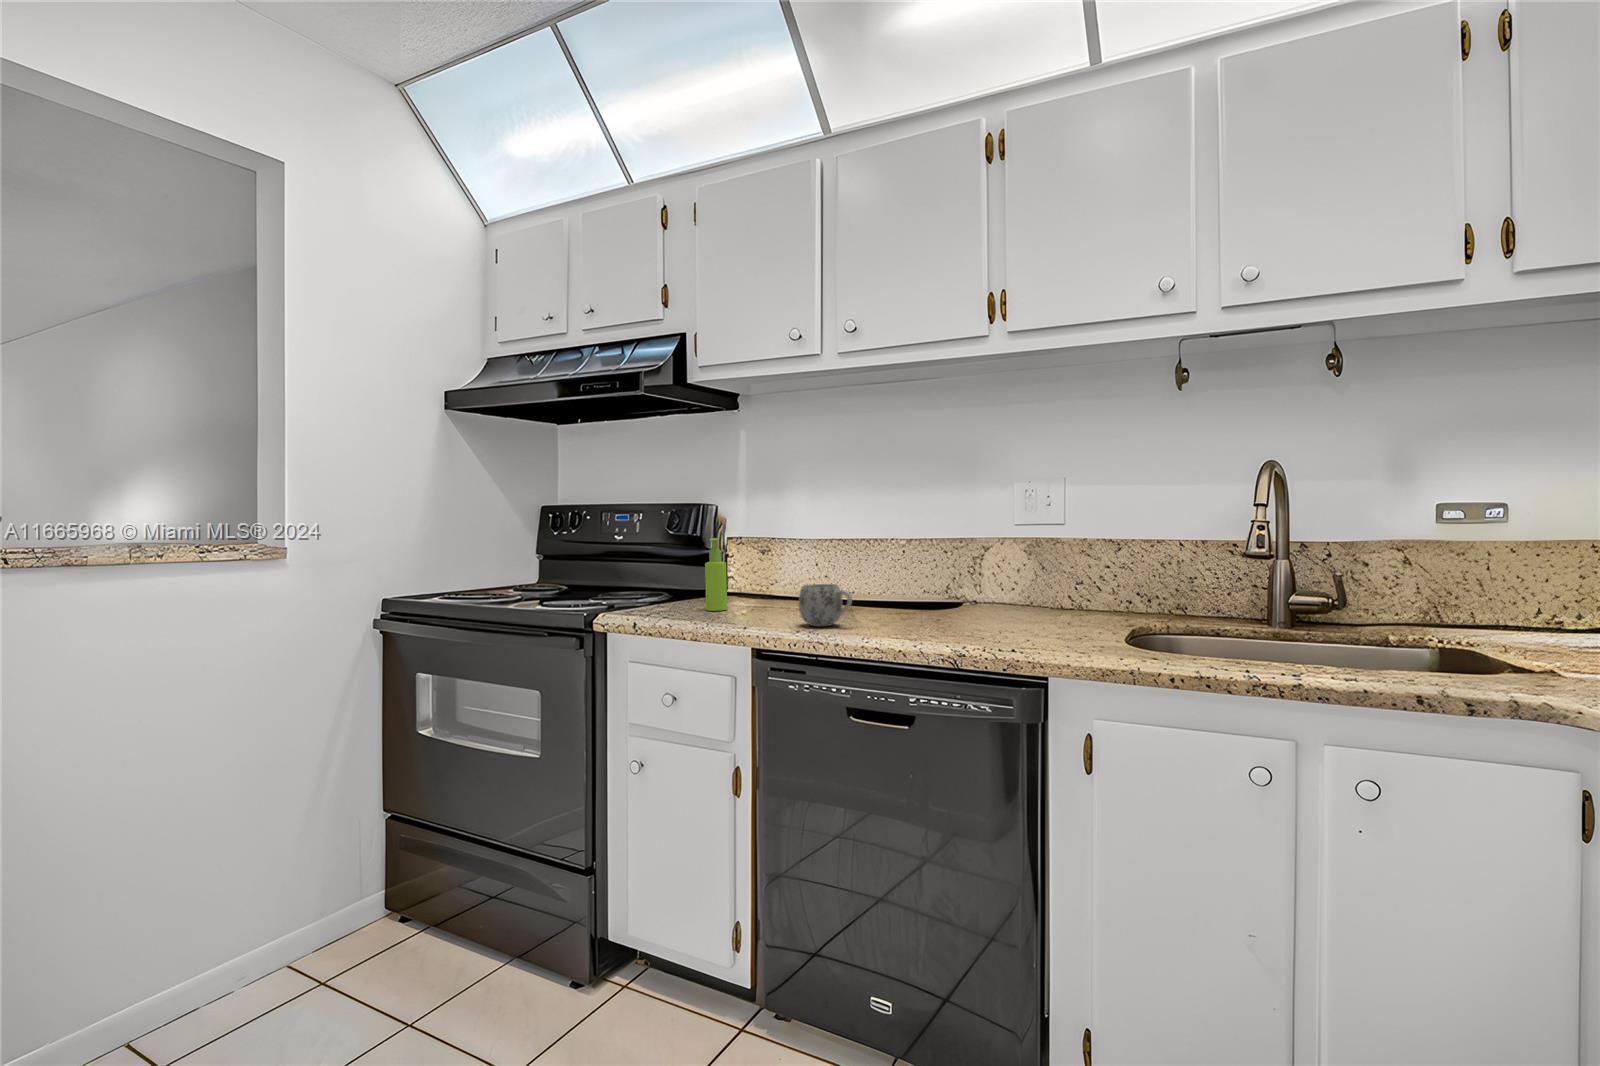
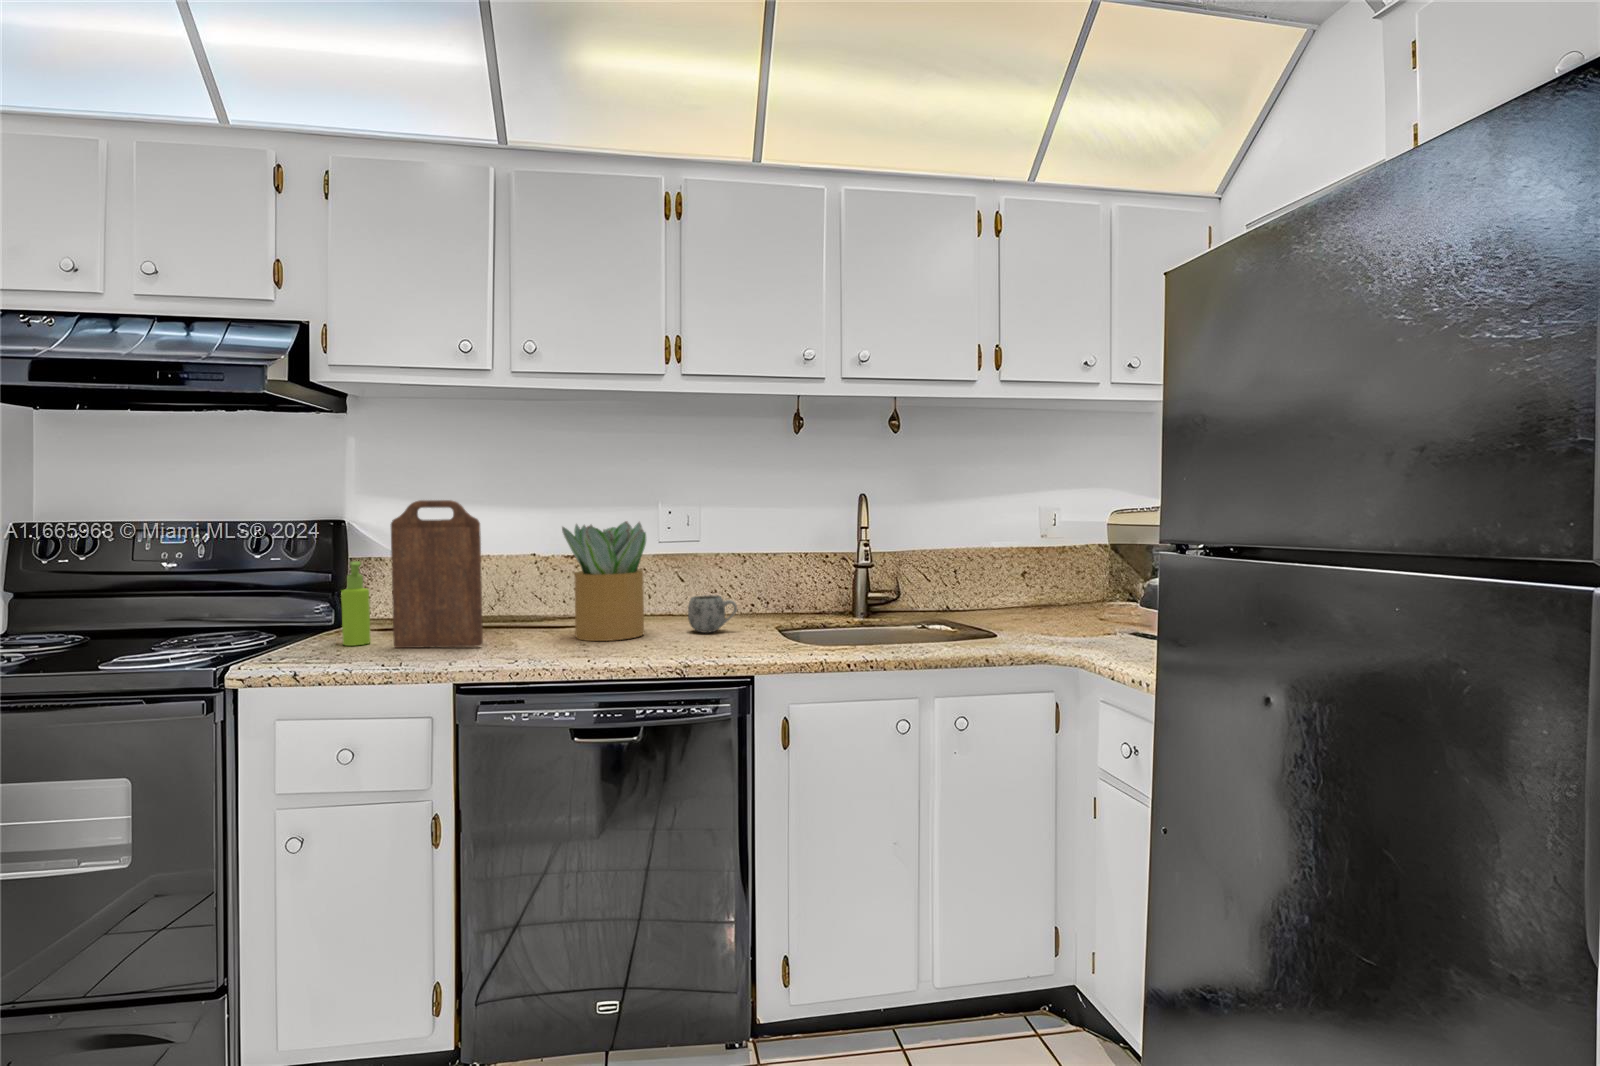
cutting board: none [732,480,800,619] -> present [391,500,483,648]
potted plant: none [875,499,966,624] -> present [562,521,646,641]
mug: present [799,584,852,626] -> present [688,595,737,633]

